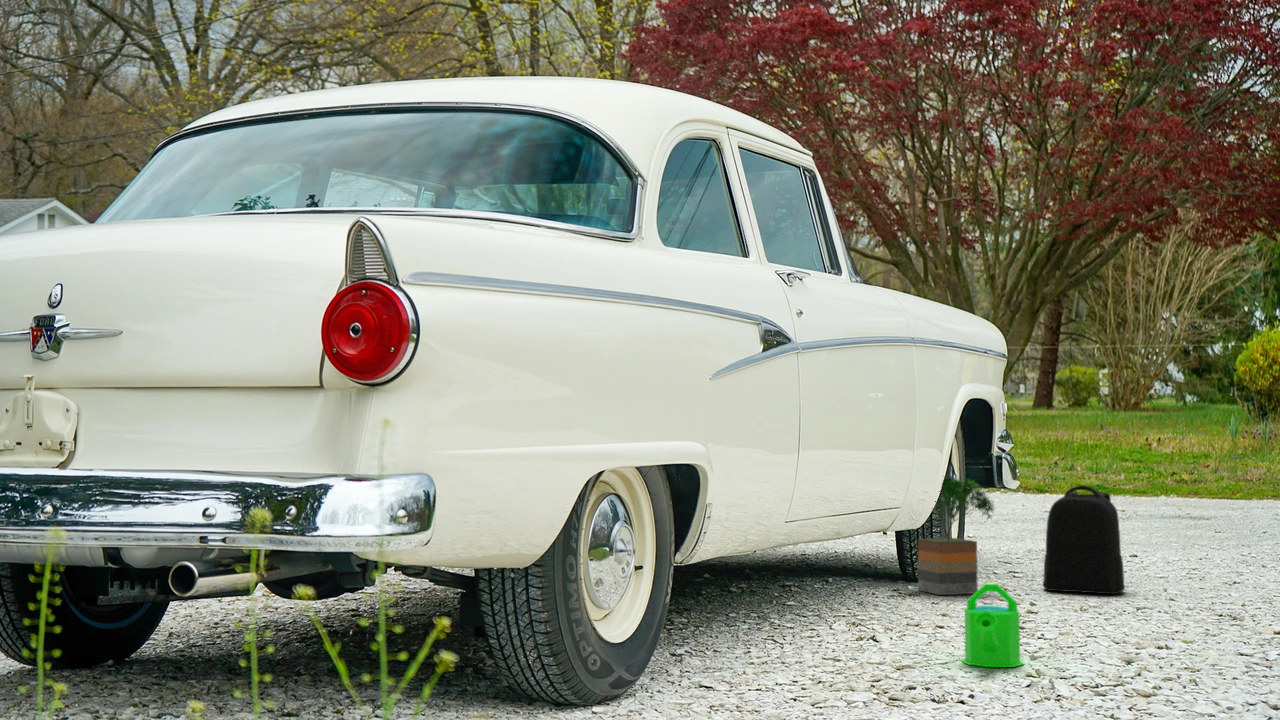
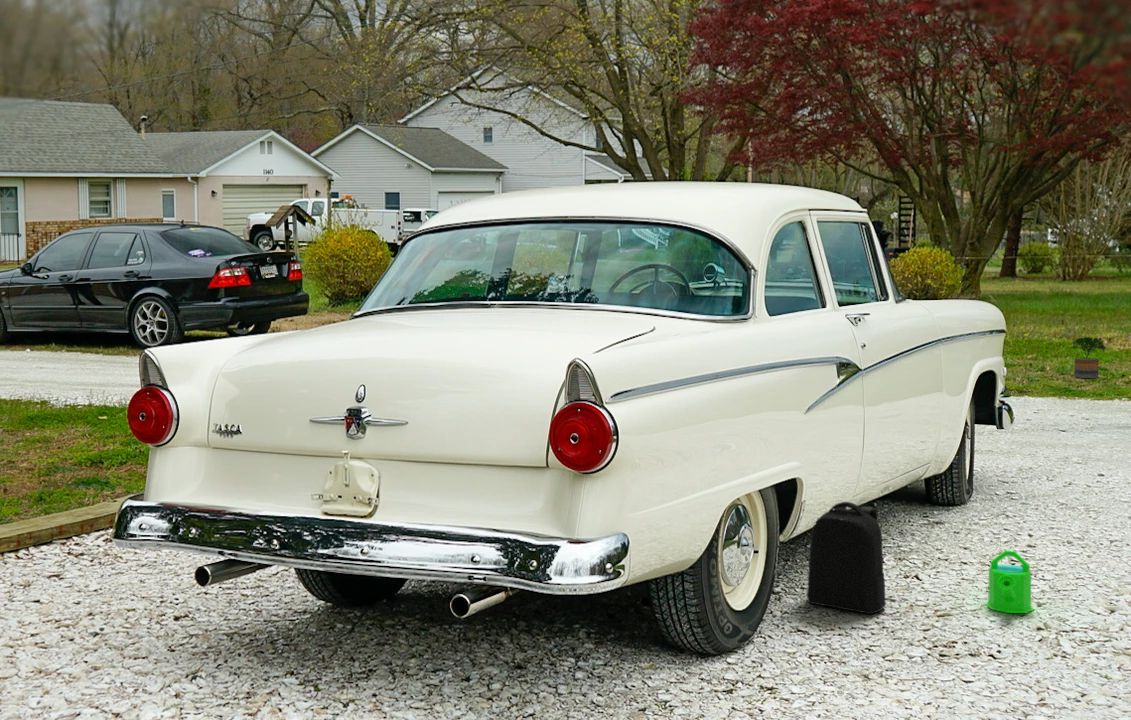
potted tree: present [918,476,994,595] -> present [1073,337,1105,378]
backpack: present [1043,485,1125,594] -> present [807,502,886,614]

